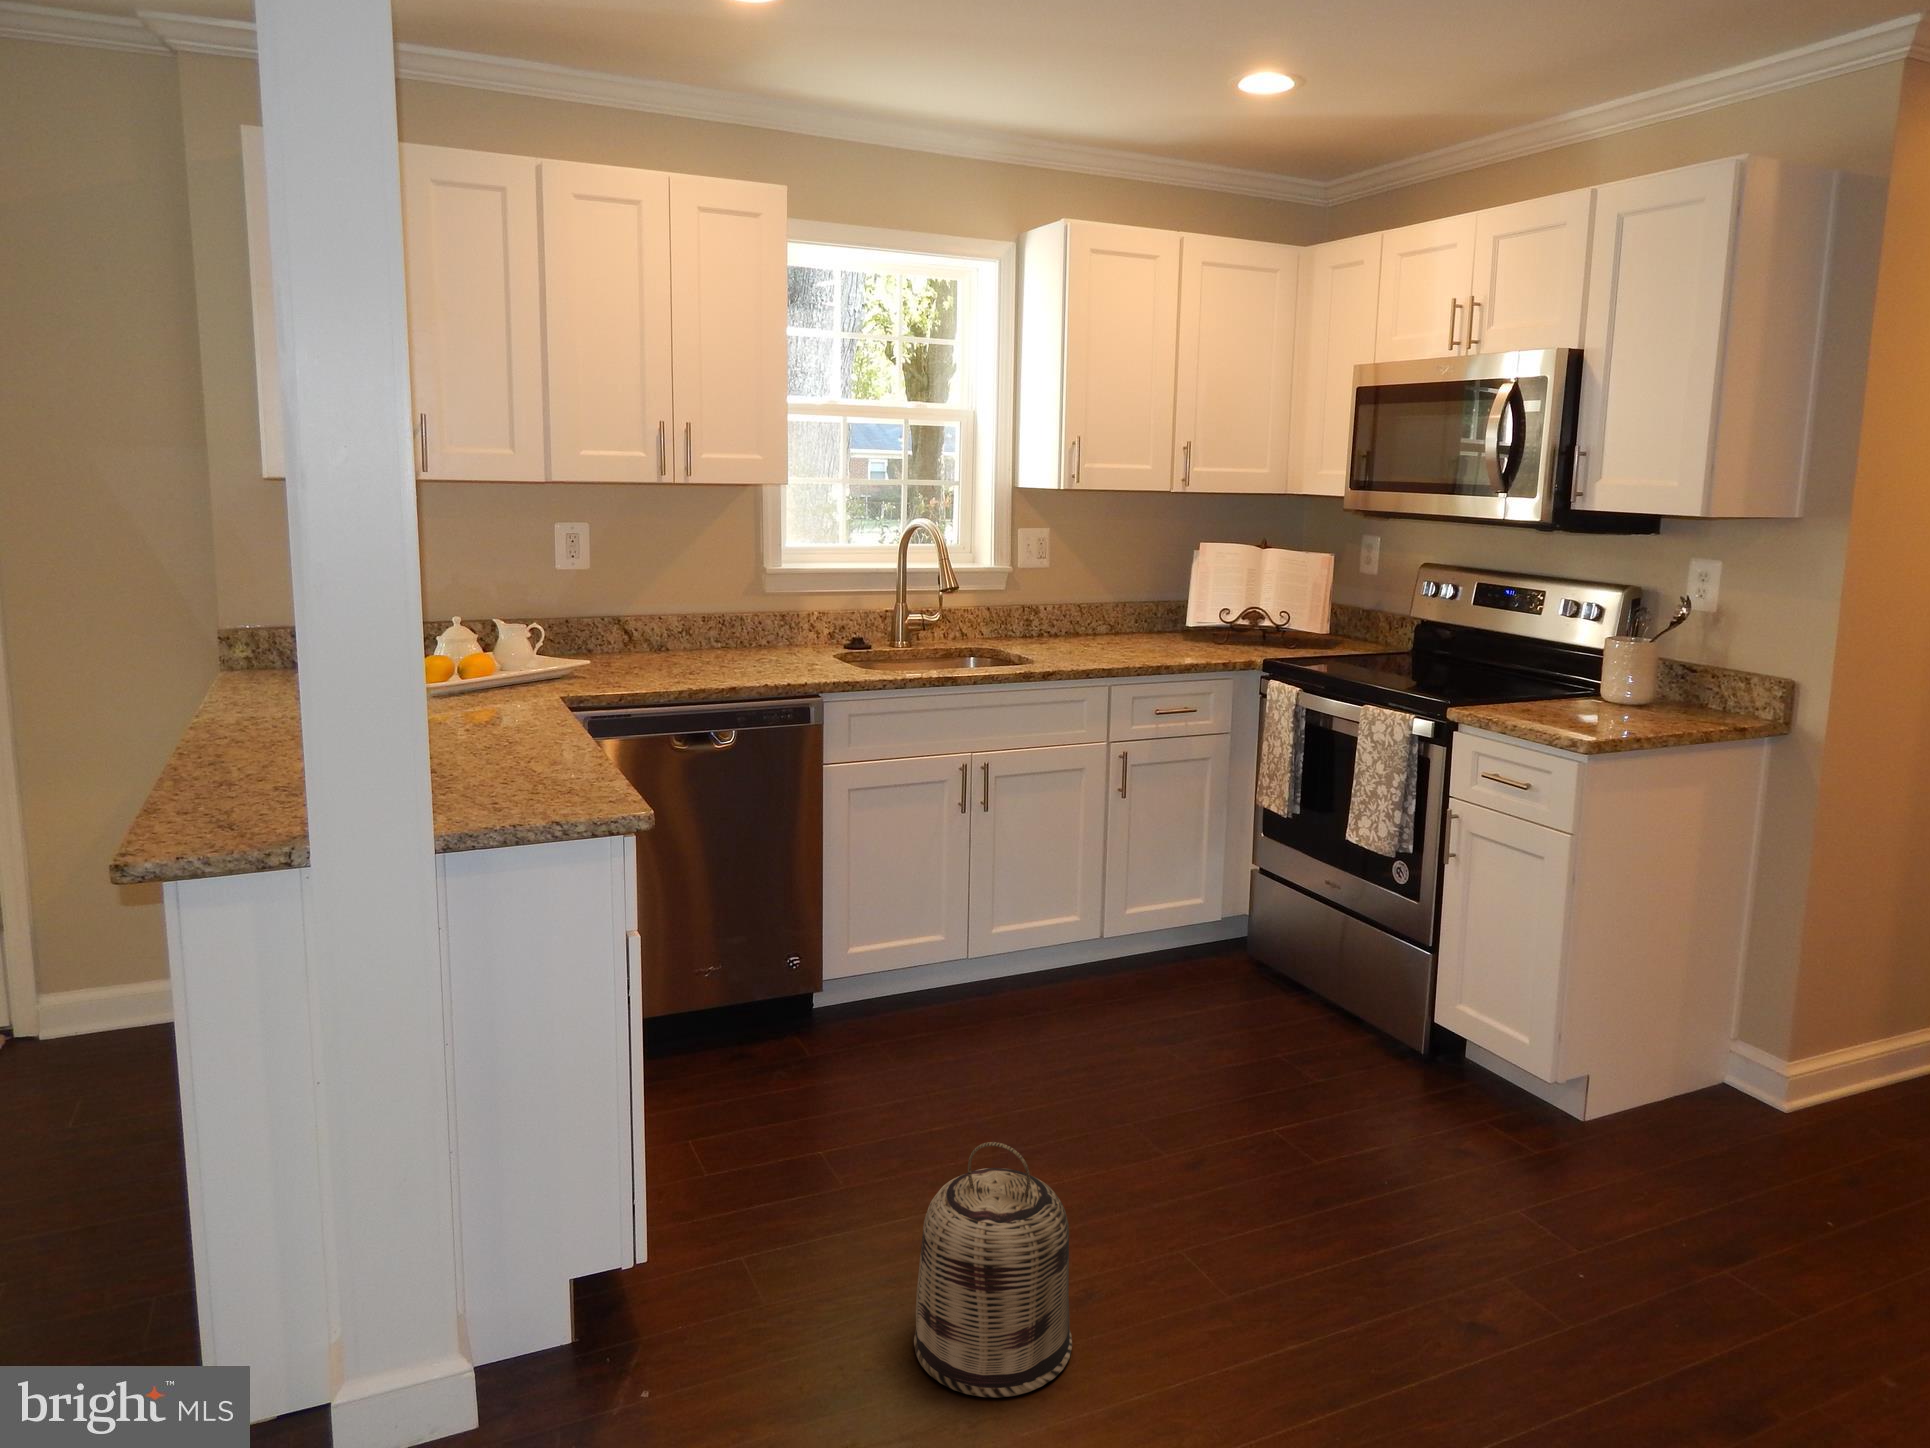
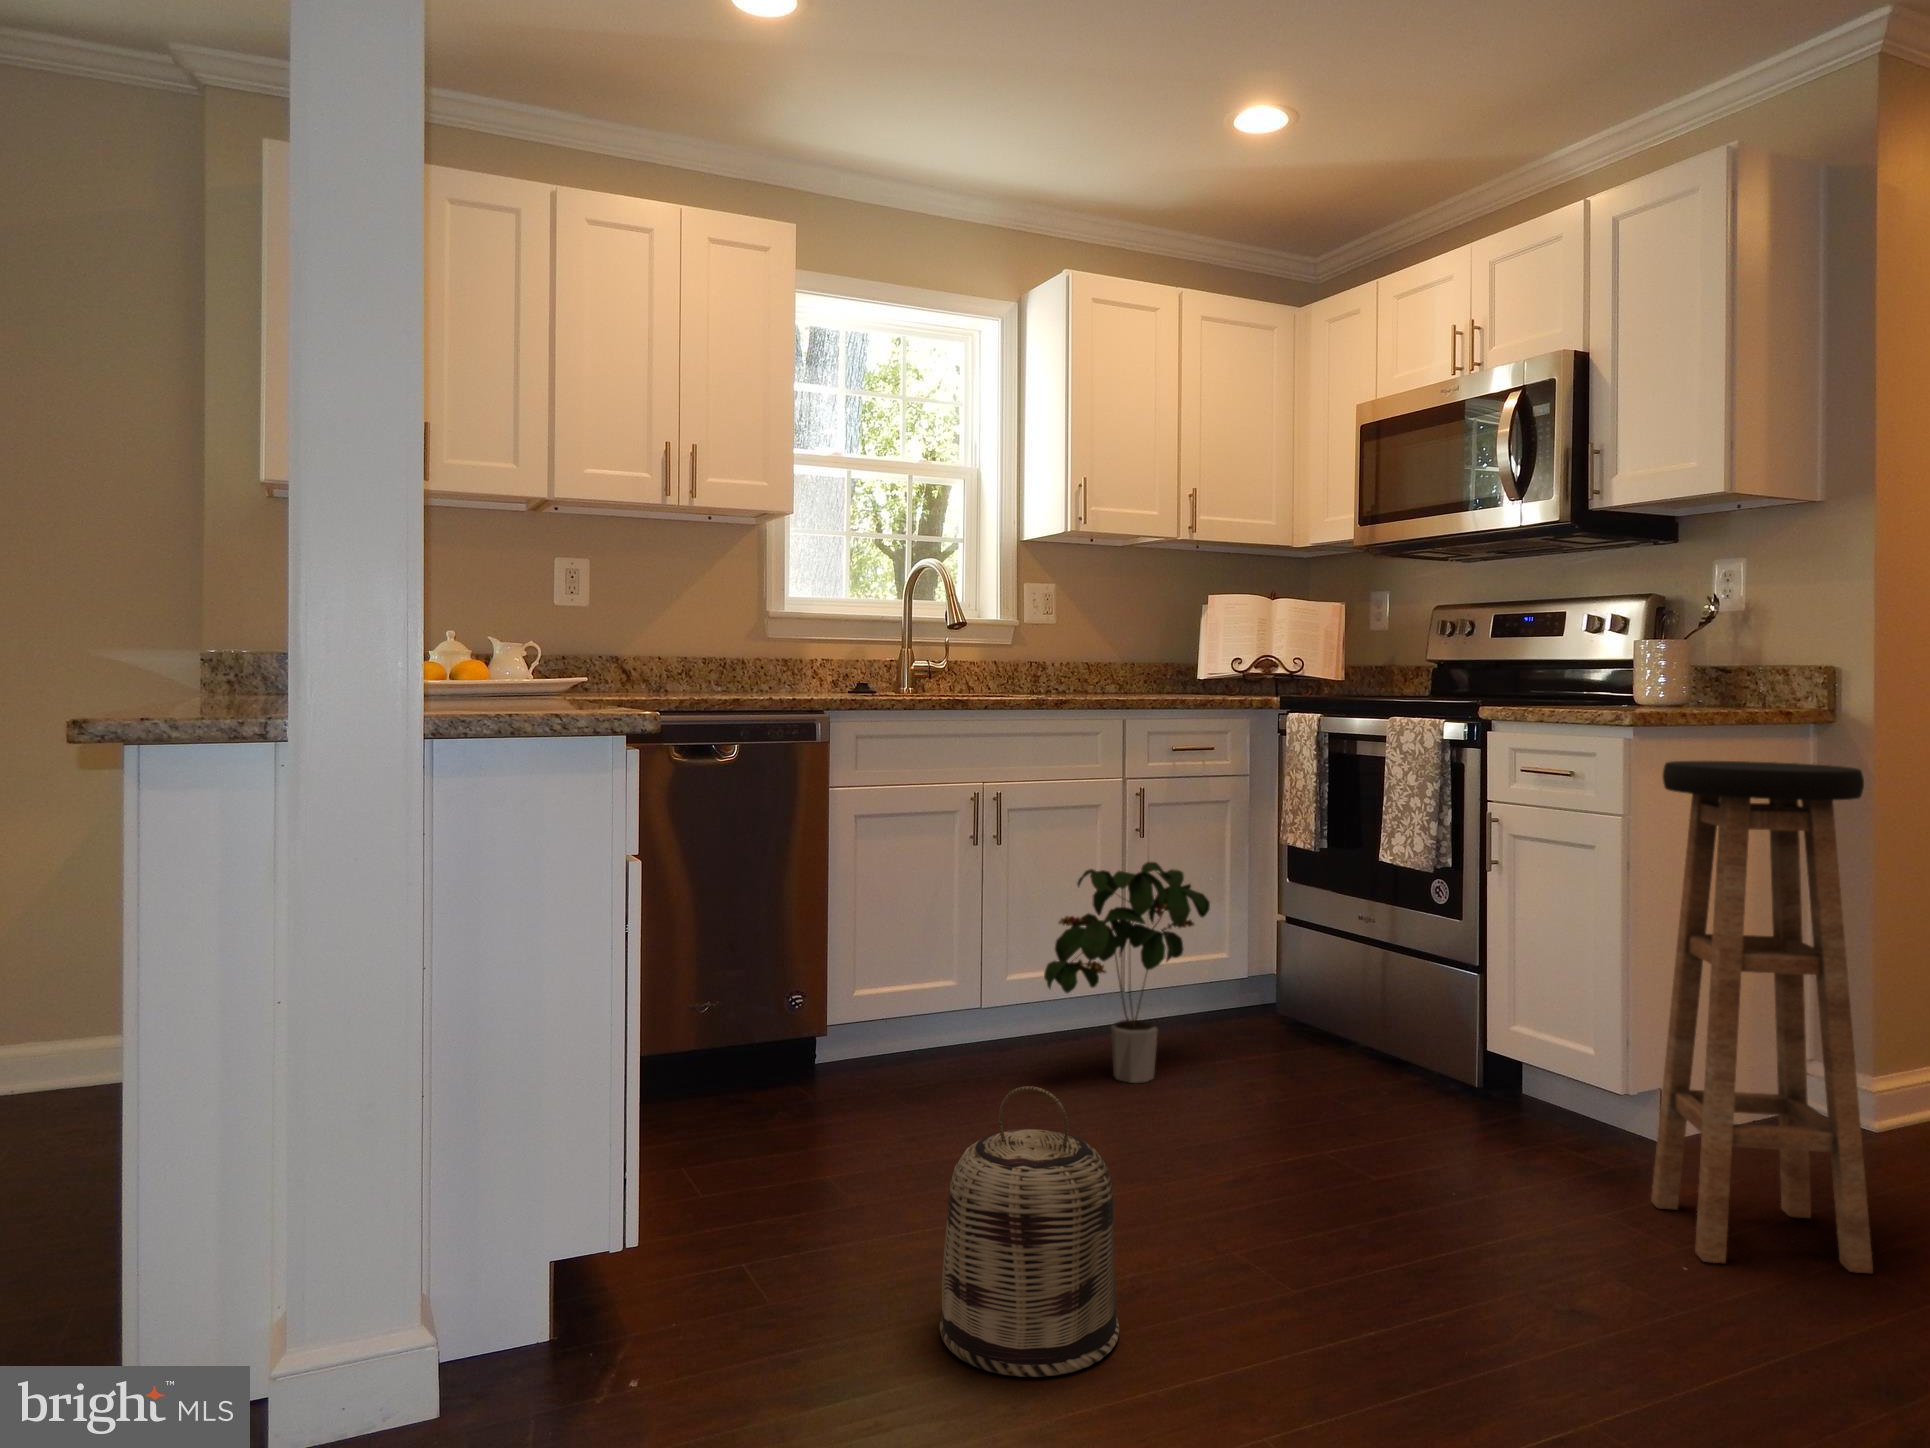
bar stool: none [1565,809,1792,1287] -> present [1651,761,1873,1273]
potted plant: none [1025,837,1184,1040] -> present [1044,862,1210,1083]

